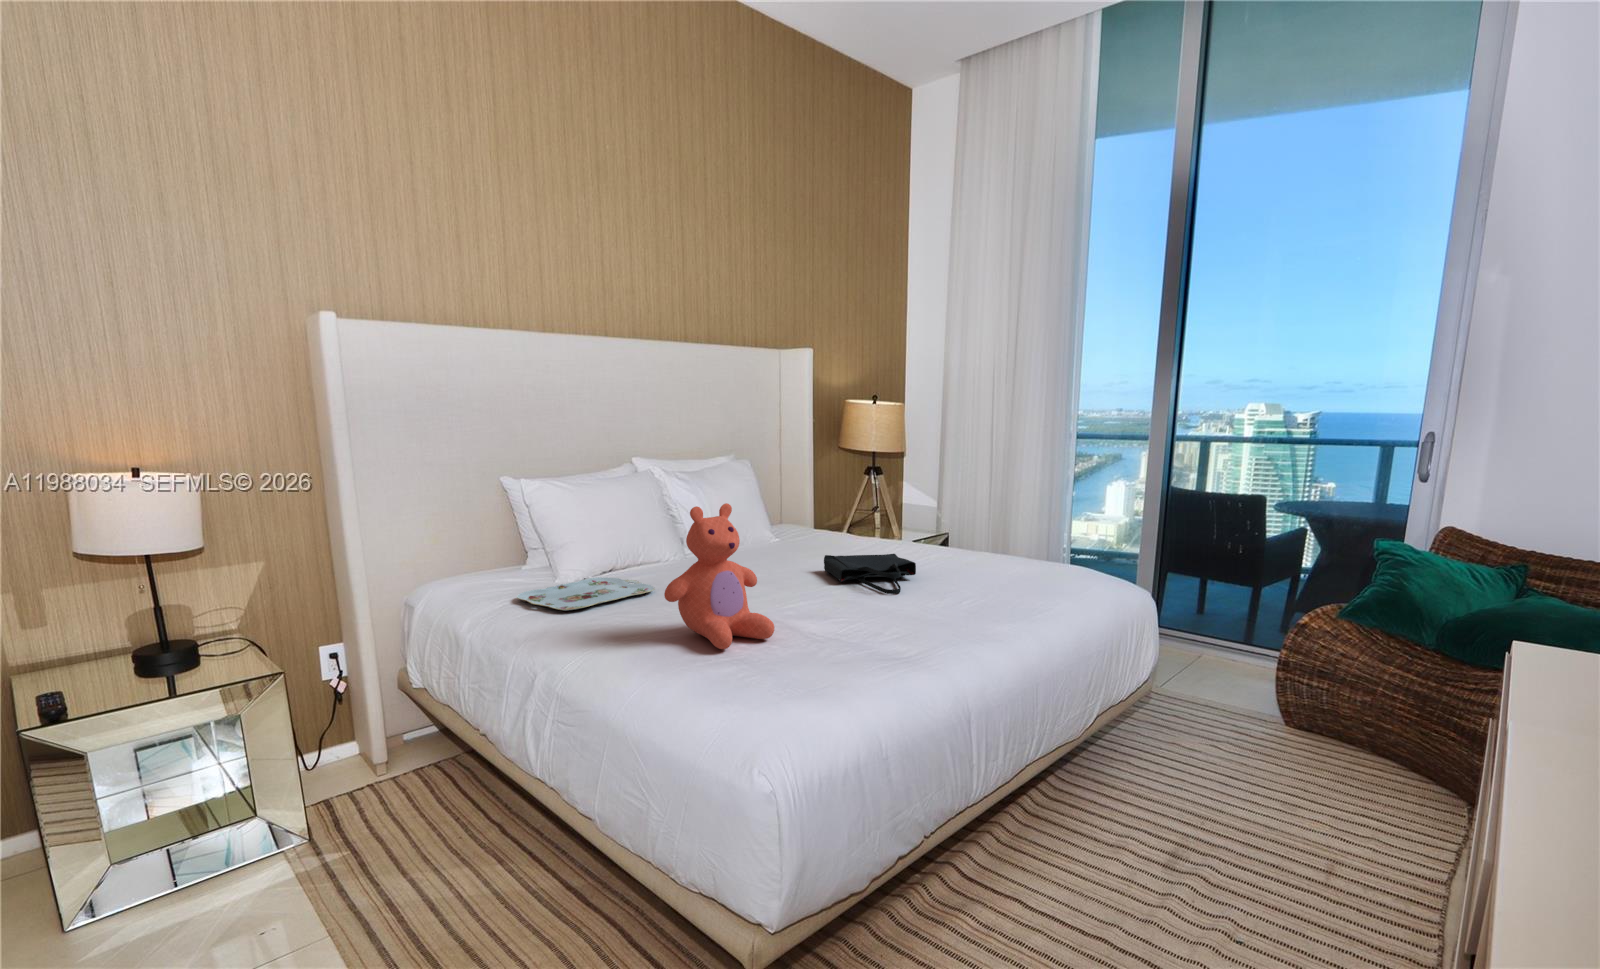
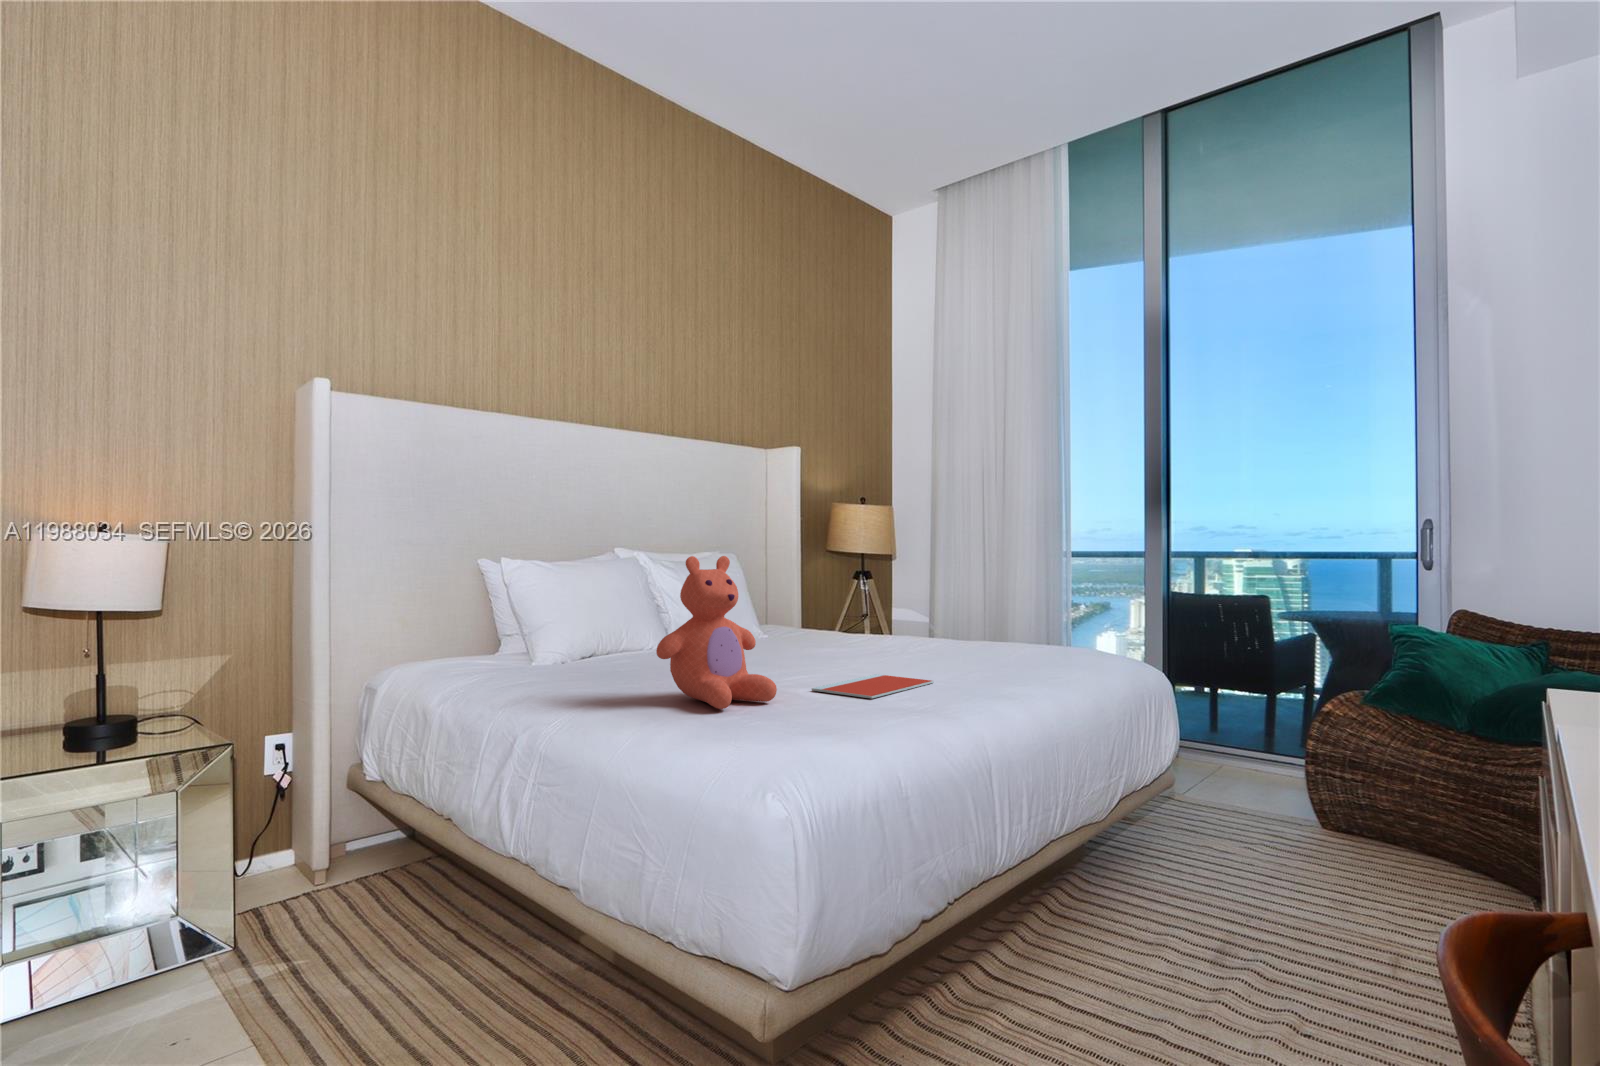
tote bag: present [824,554,916,594] -> none [820,637,920,670]
serving tray: present [517,577,655,611] -> none [485,659,638,683]
notebook: none [809,601,923,635] -> present [812,674,934,699]

